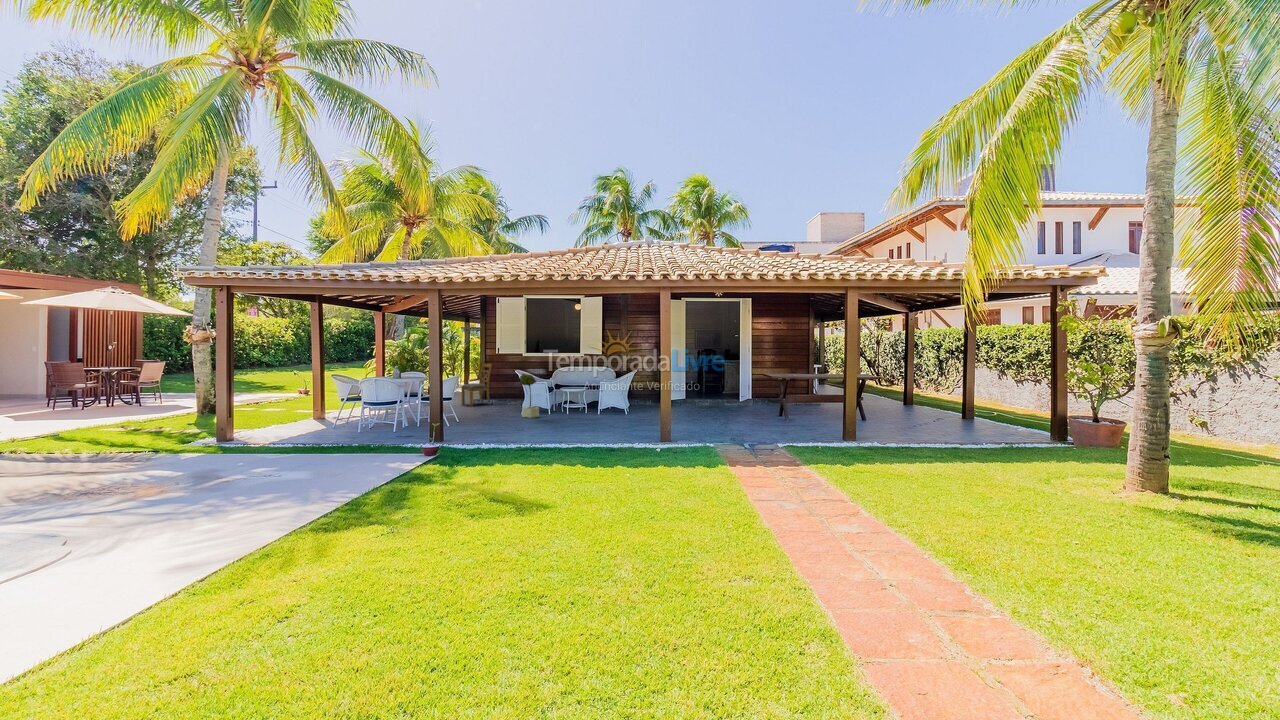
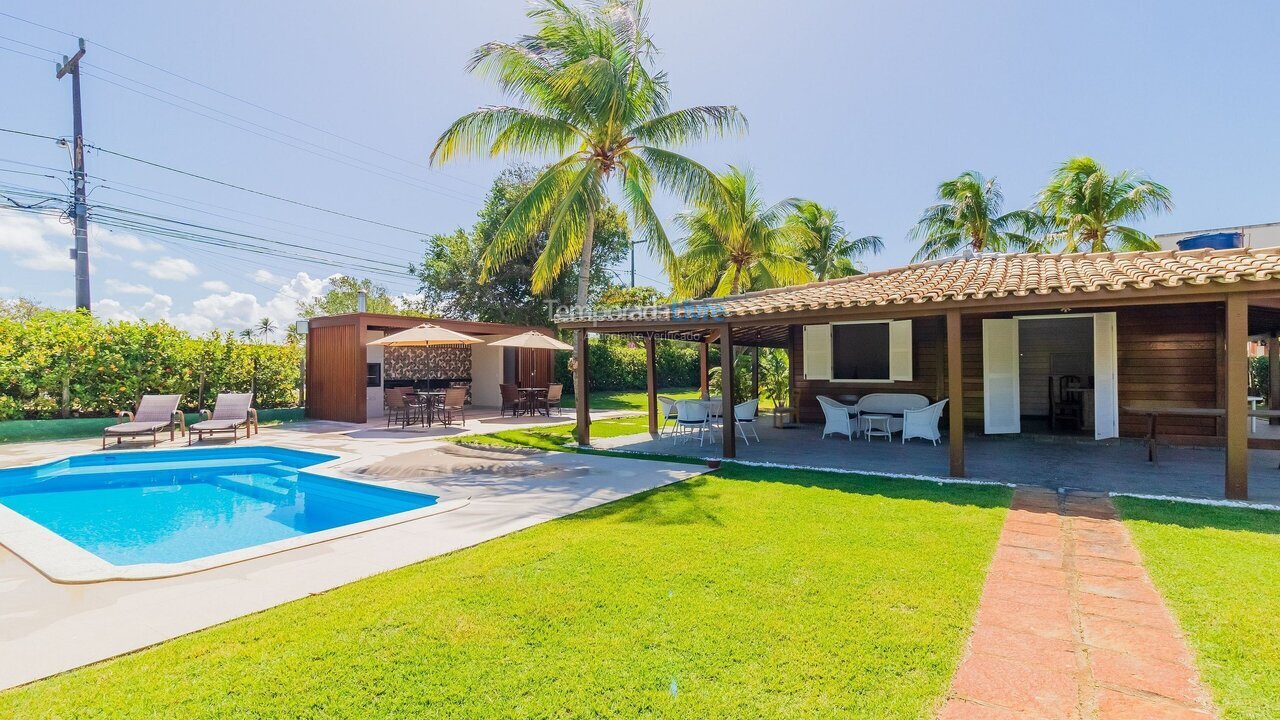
potted tree: present [520,373,539,418] -> none [818,398,839,442]

